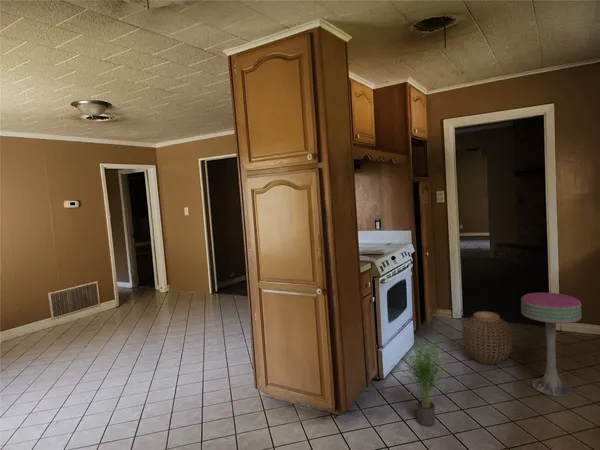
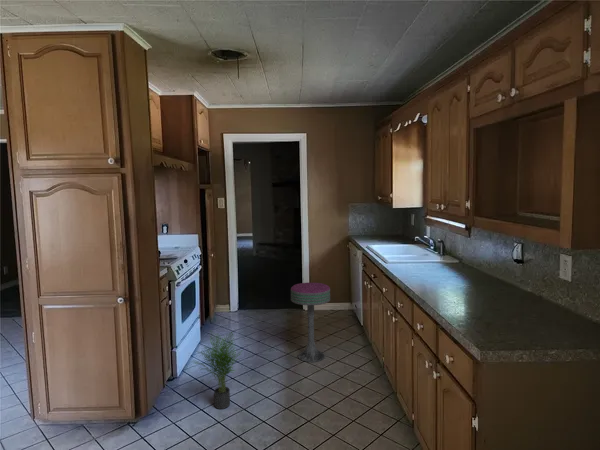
woven basket: present [463,311,512,364] -> none [244,303,282,348]

